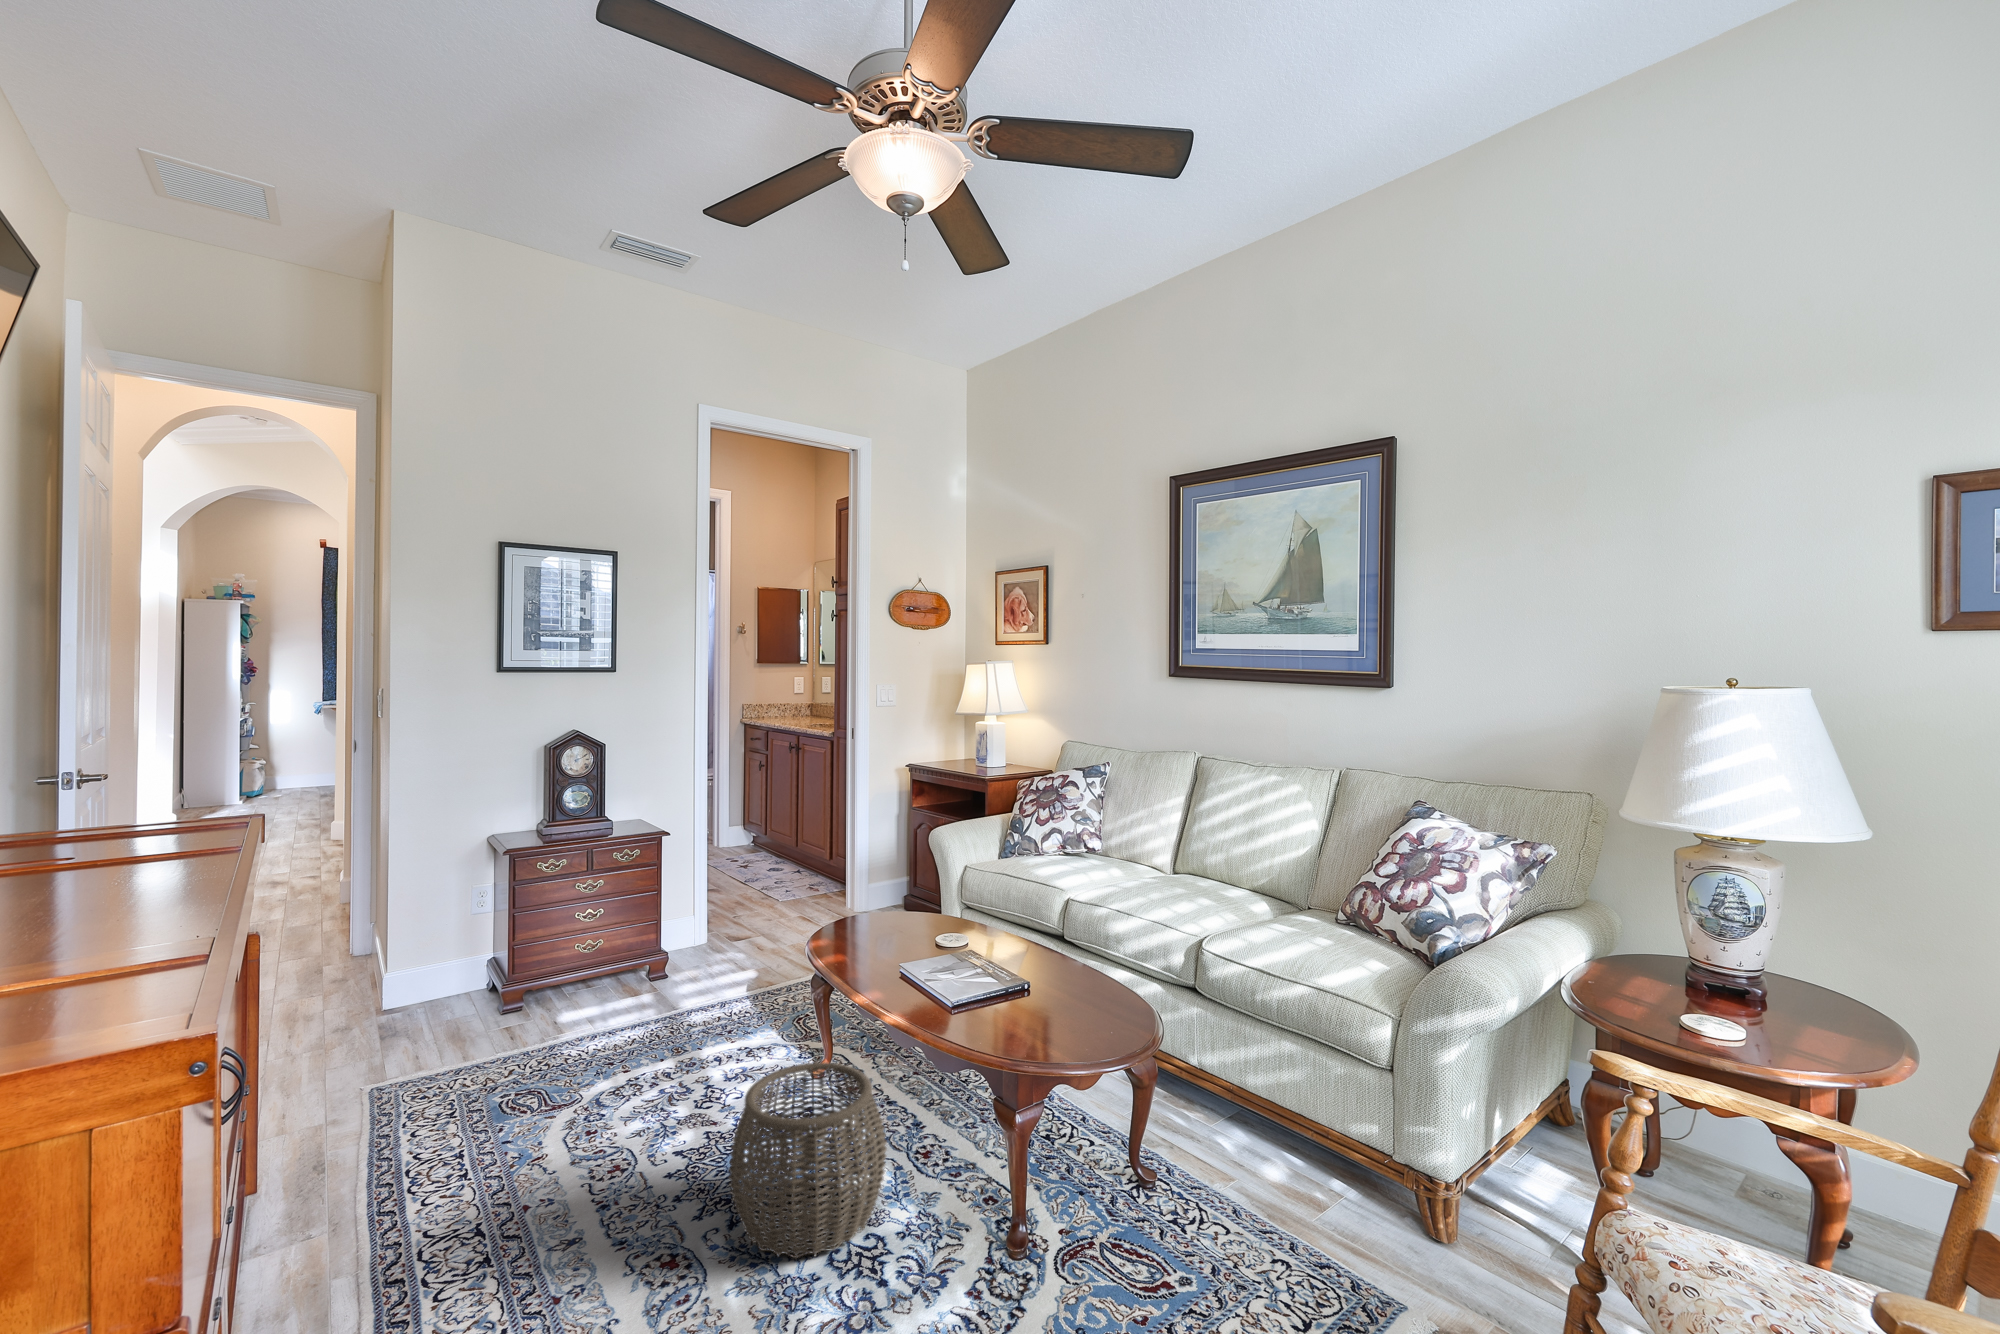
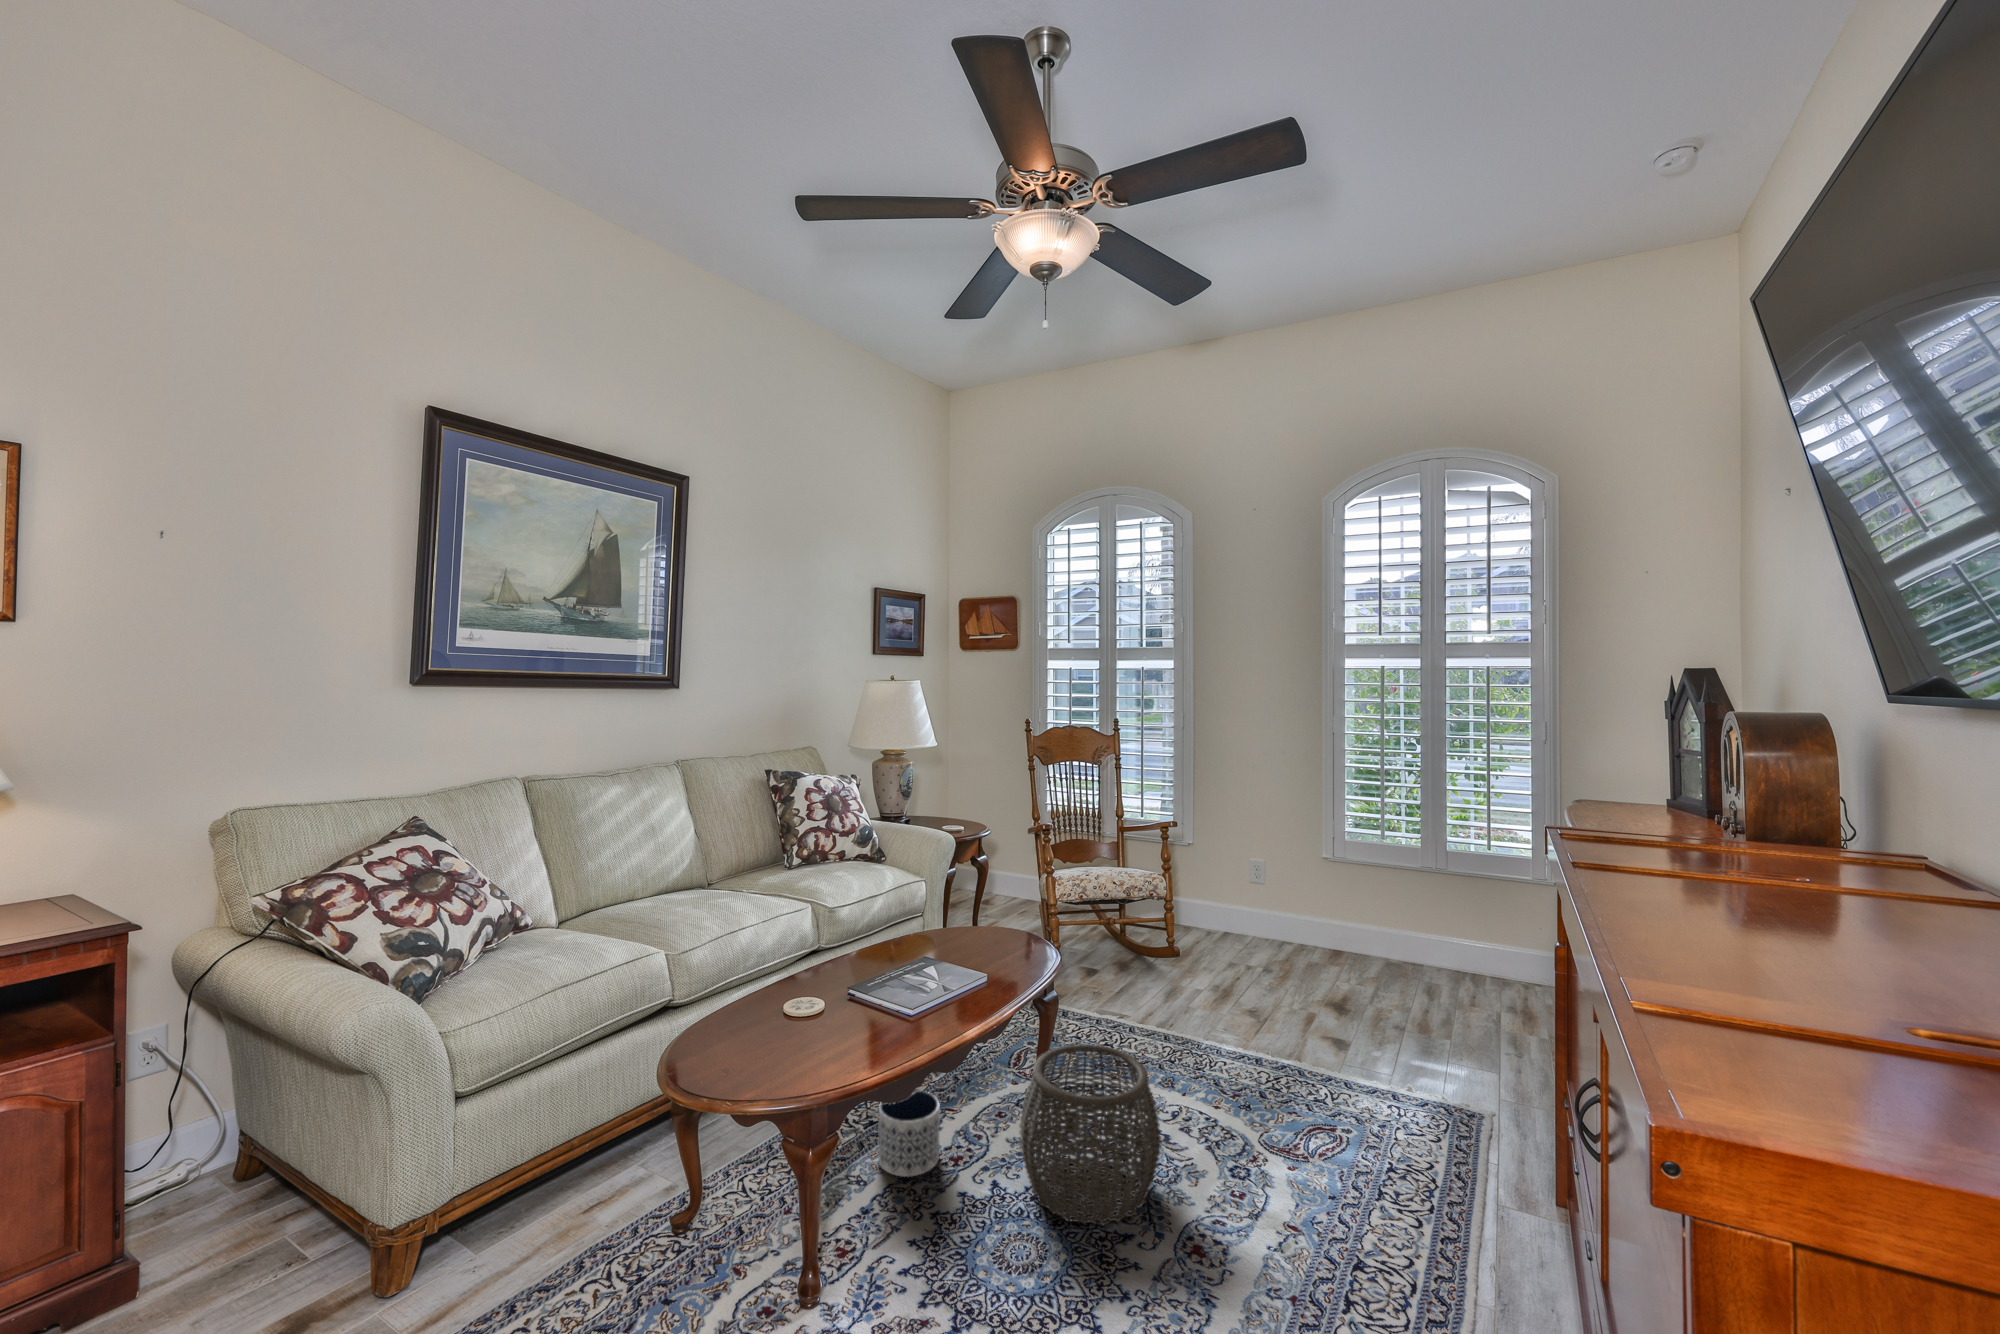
planter: none [909,1064,967,1144] -> present [878,1090,940,1177]

